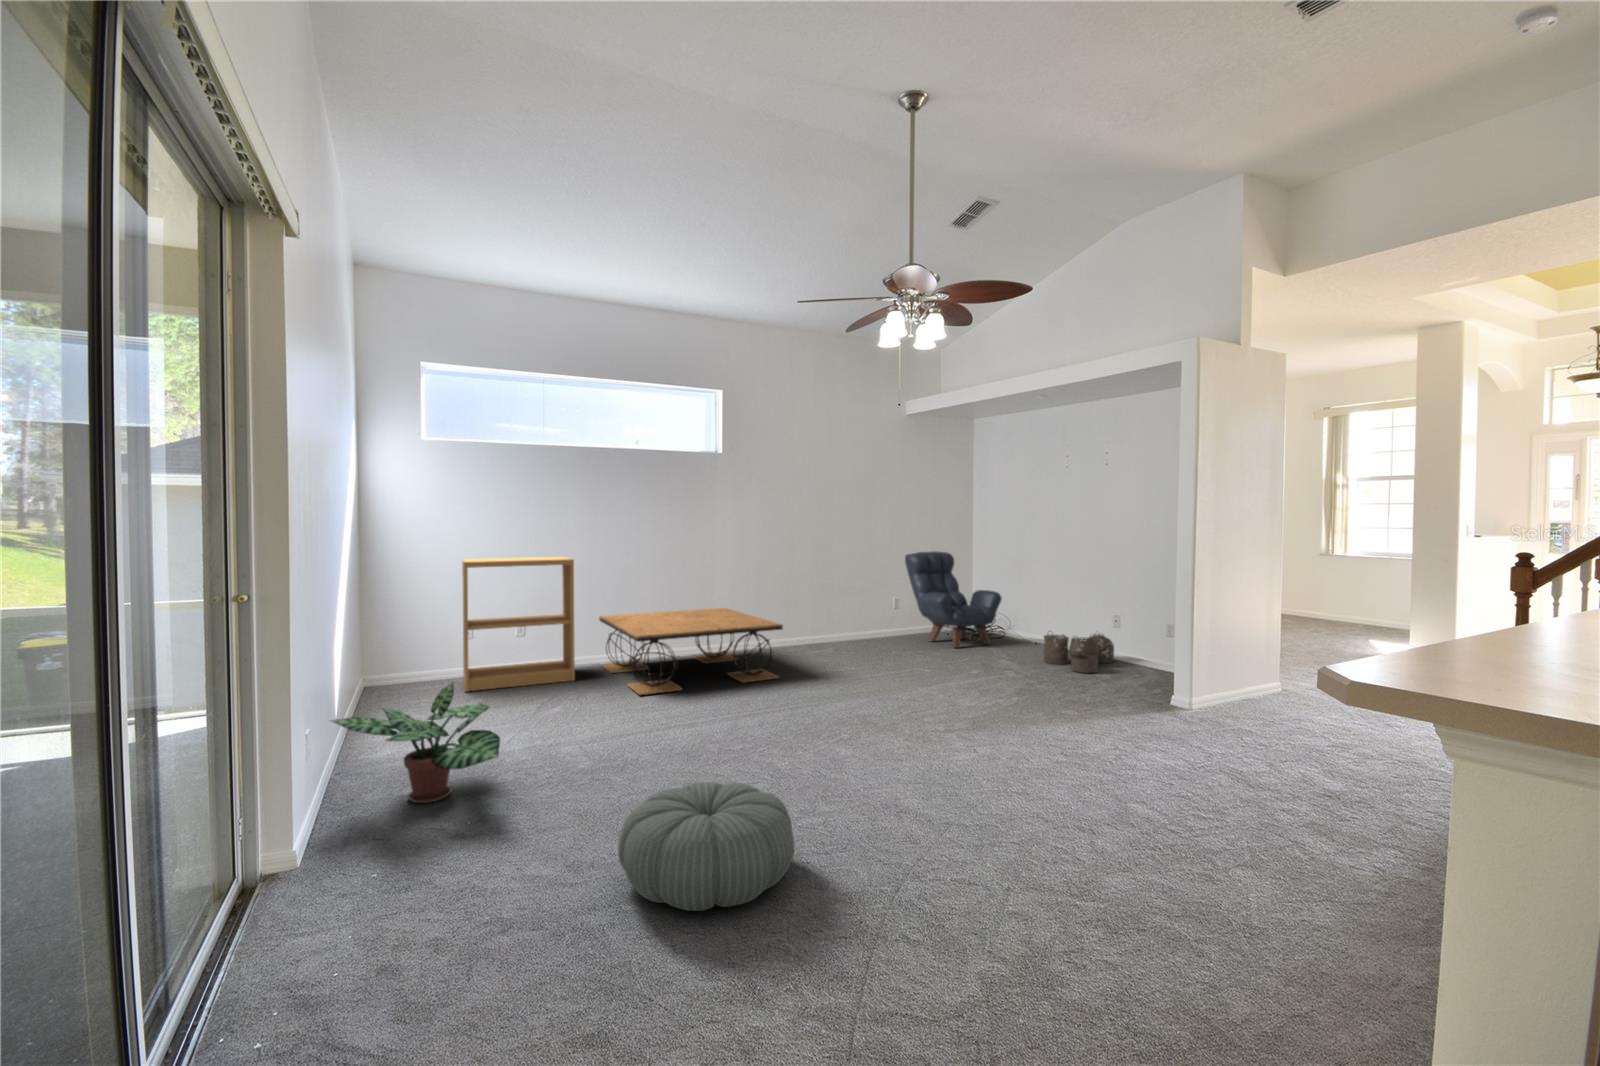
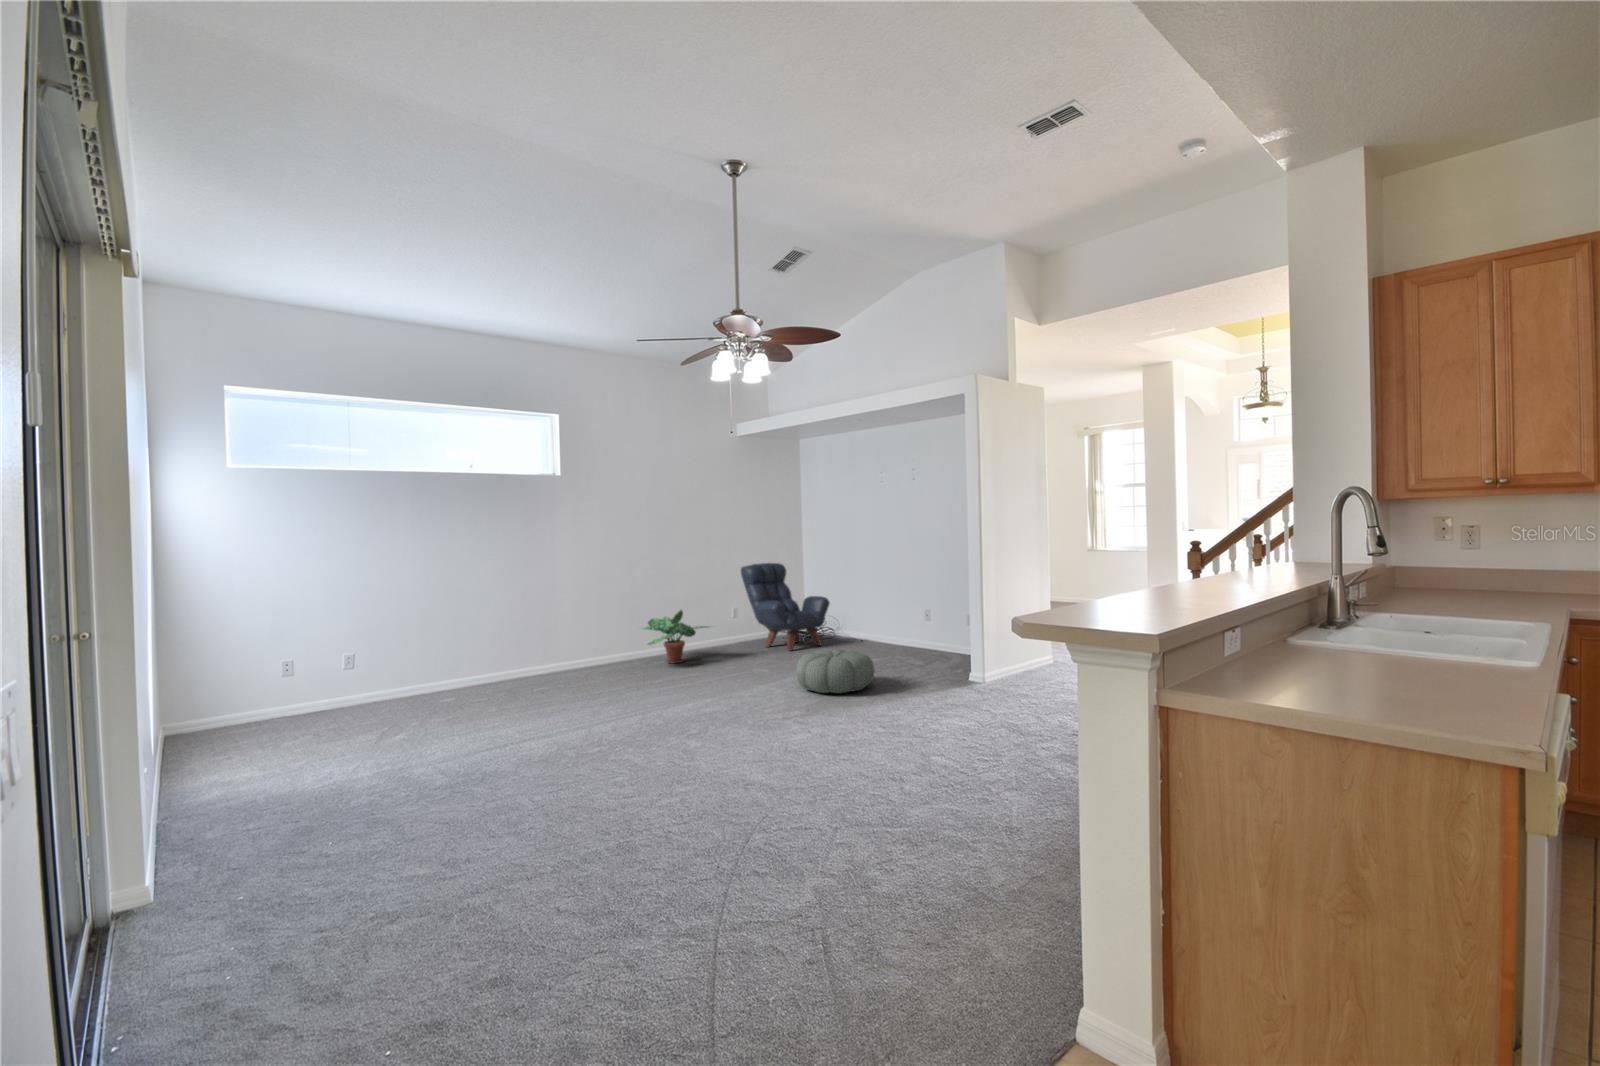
bookshelf: present [462,557,575,692] -> none [279,584,412,731]
coffee table: present [599,608,783,695] -> none [435,627,628,717]
woven basket: present [1044,633,1114,673] -> none [866,627,926,663]
potted plant: present [331,682,500,803] -> present [643,610,708,664]
pouf: present [618,782,794,911] -> present [796,650,875,693]

